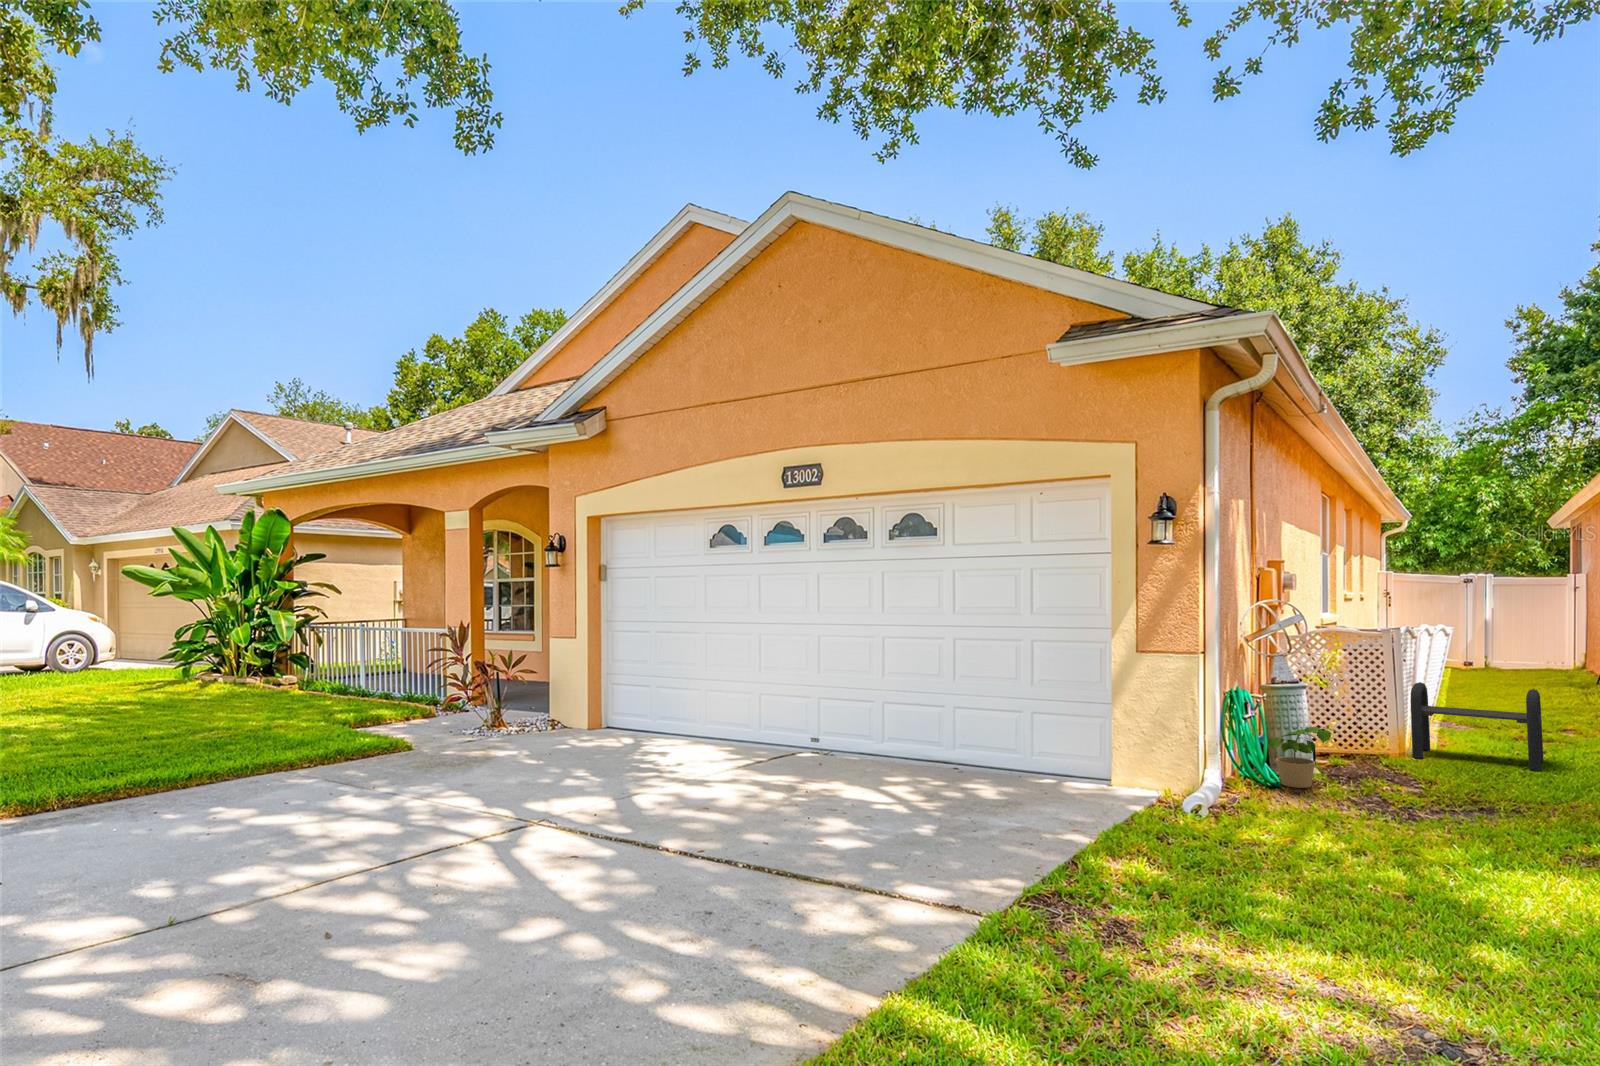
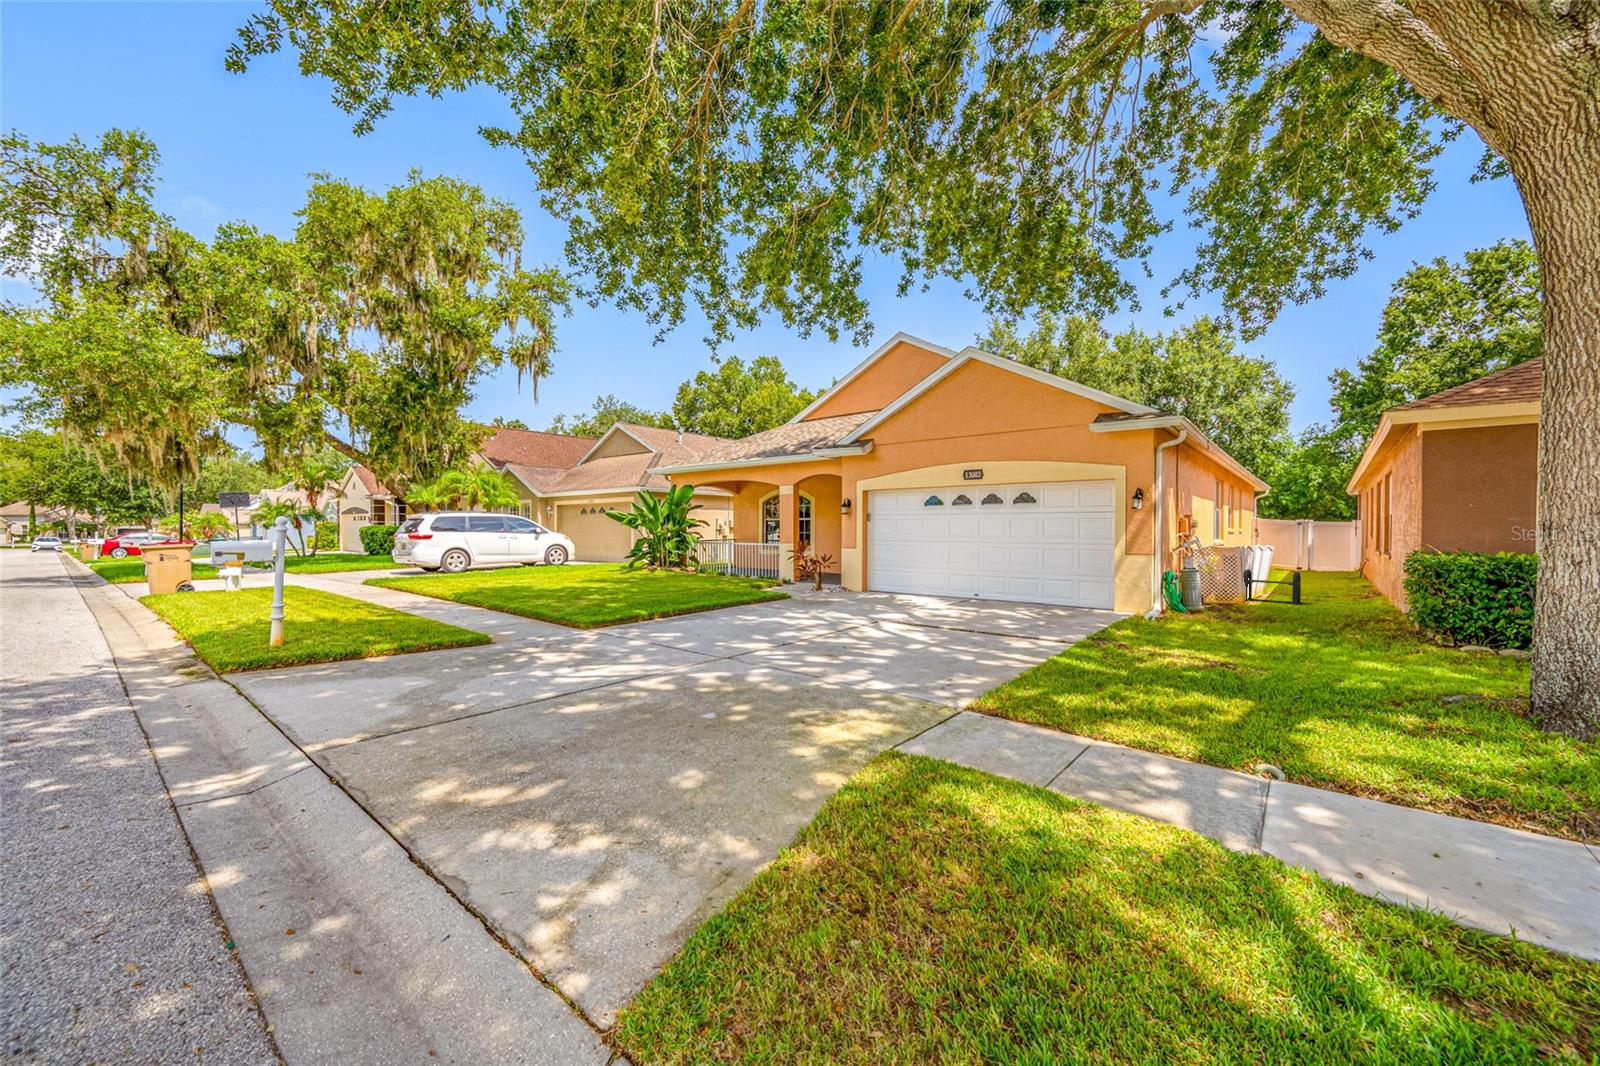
potted plant: present [1269,727,1339,788] -> none [1180,582,1210,607]

